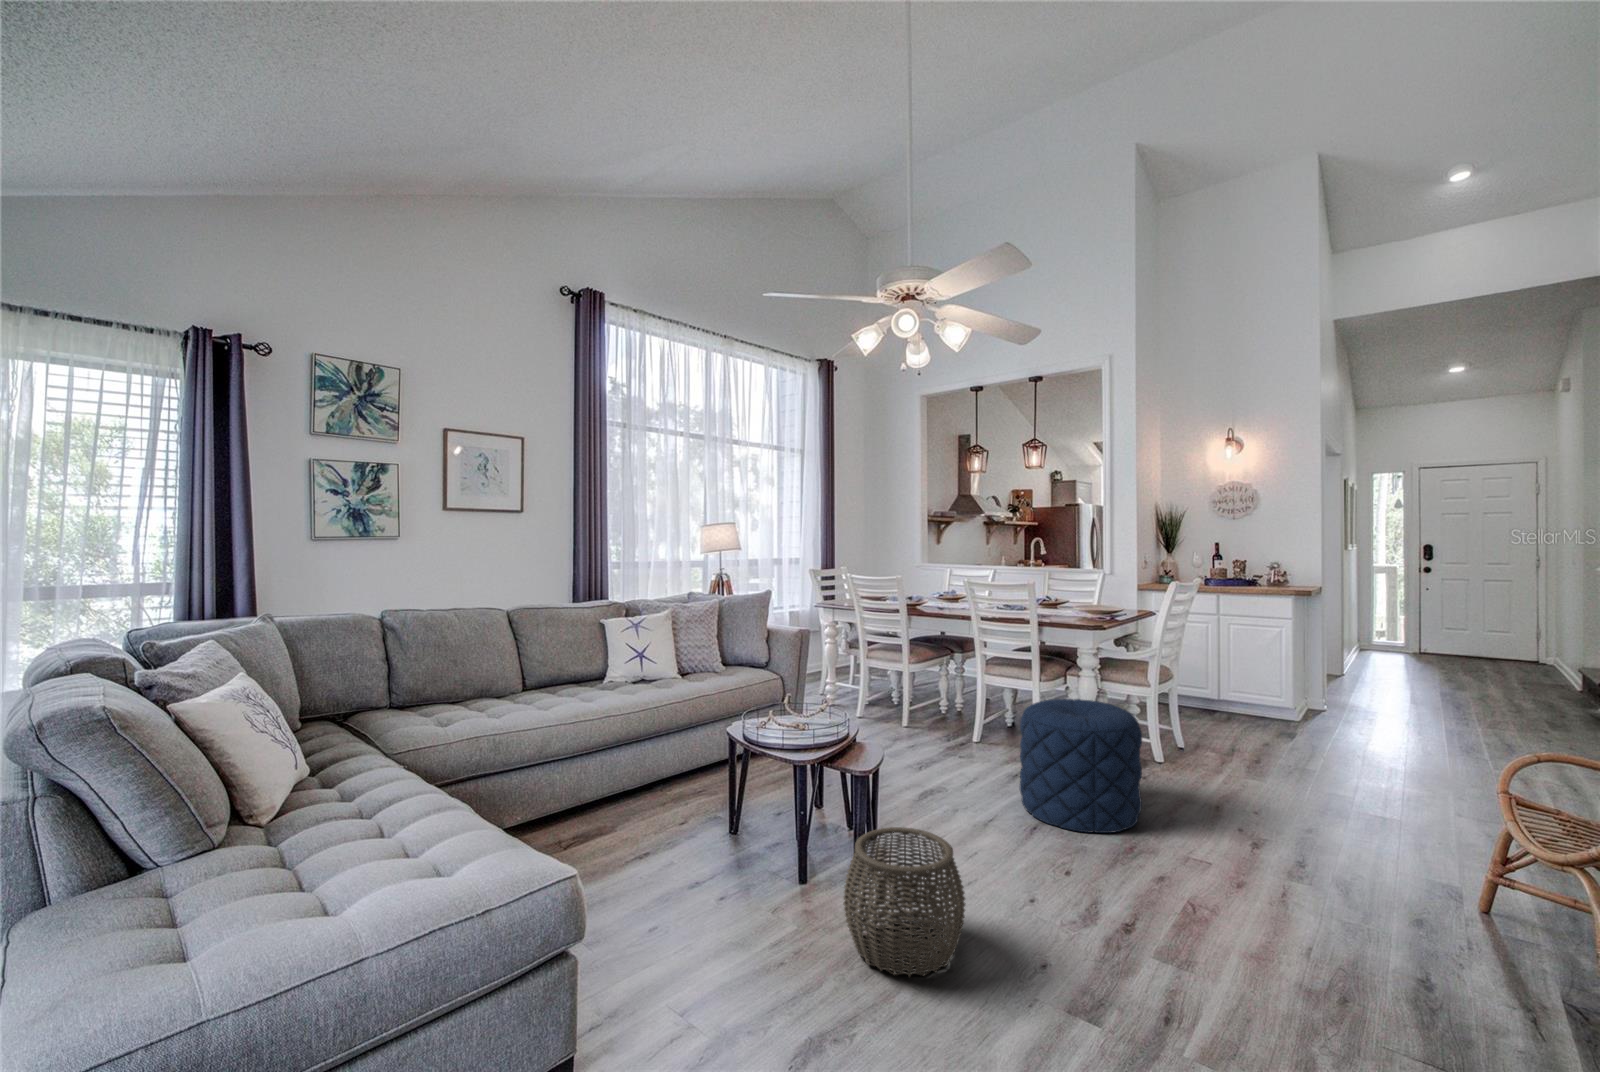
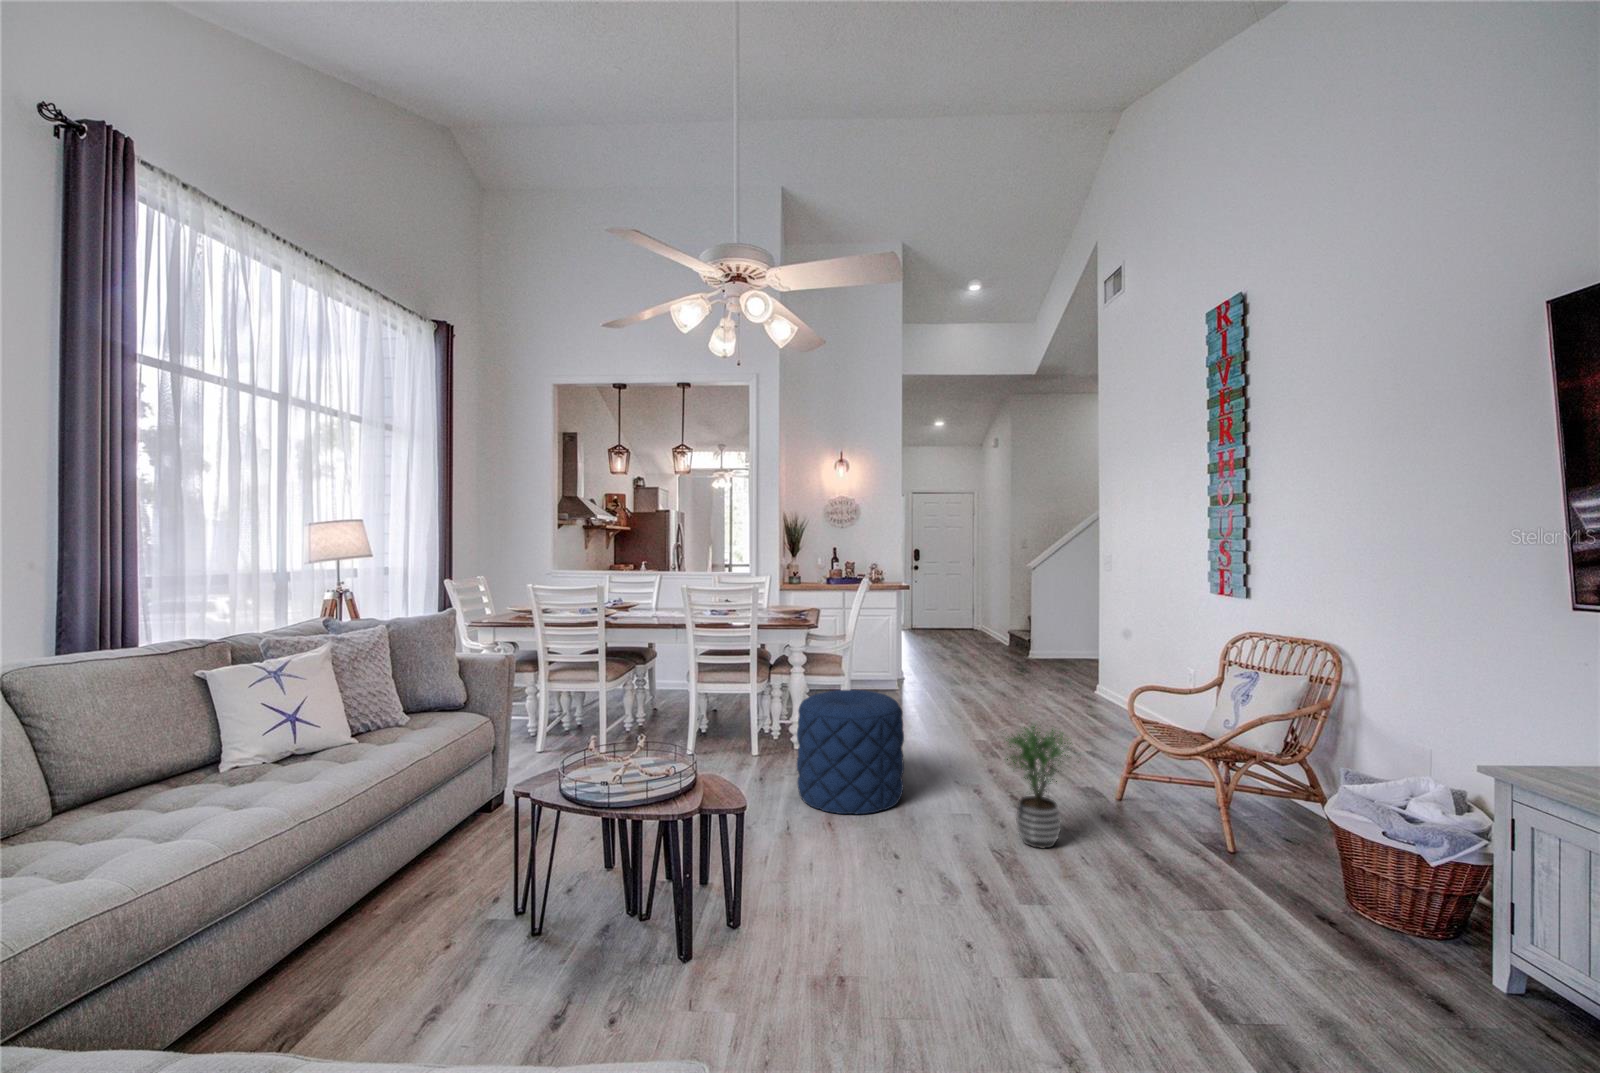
potted plant: none [1189,770,1299,927] -> present [1006,725,1071,848]
woven basket: present [843,827,965,976] -> none [804,845,936,1013]

